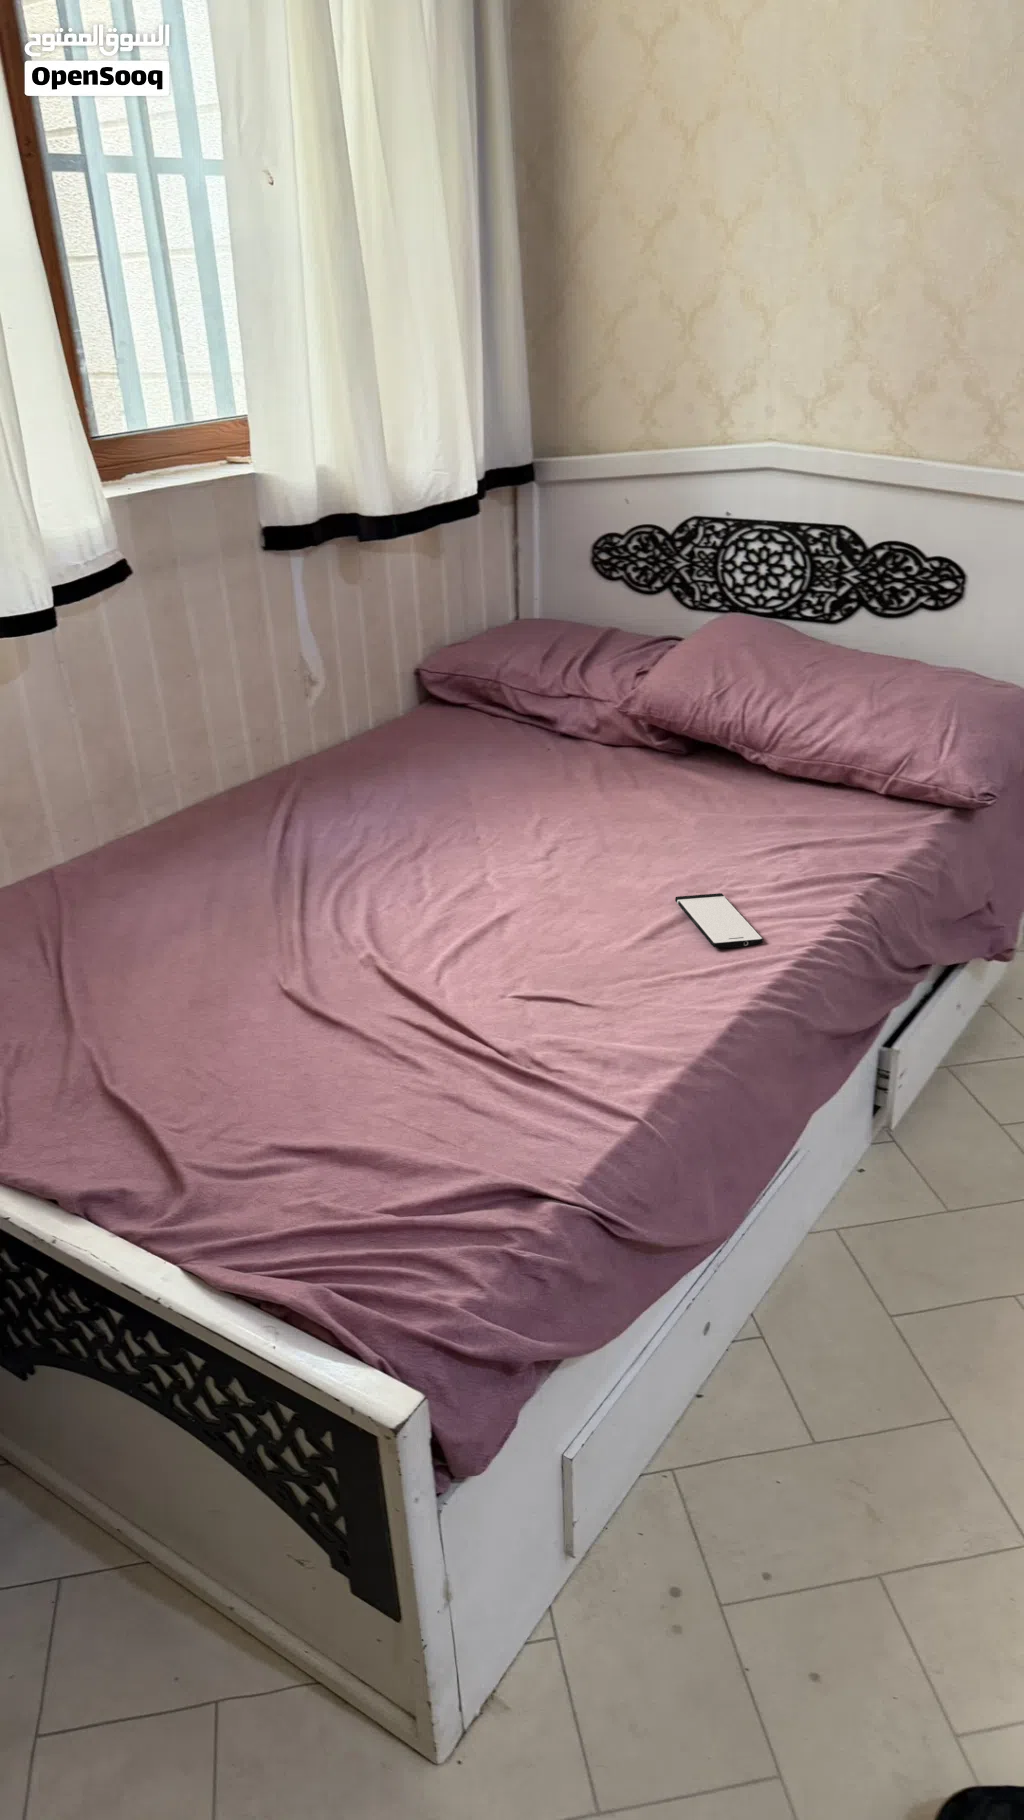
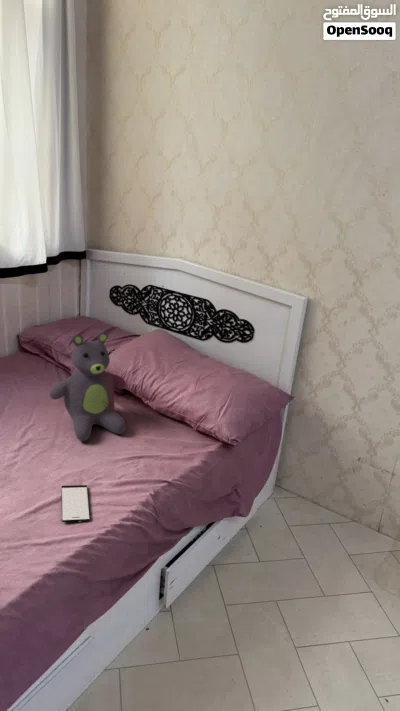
stuffed bear: none [575,597,742,832] -> present [50,332,126,441]

